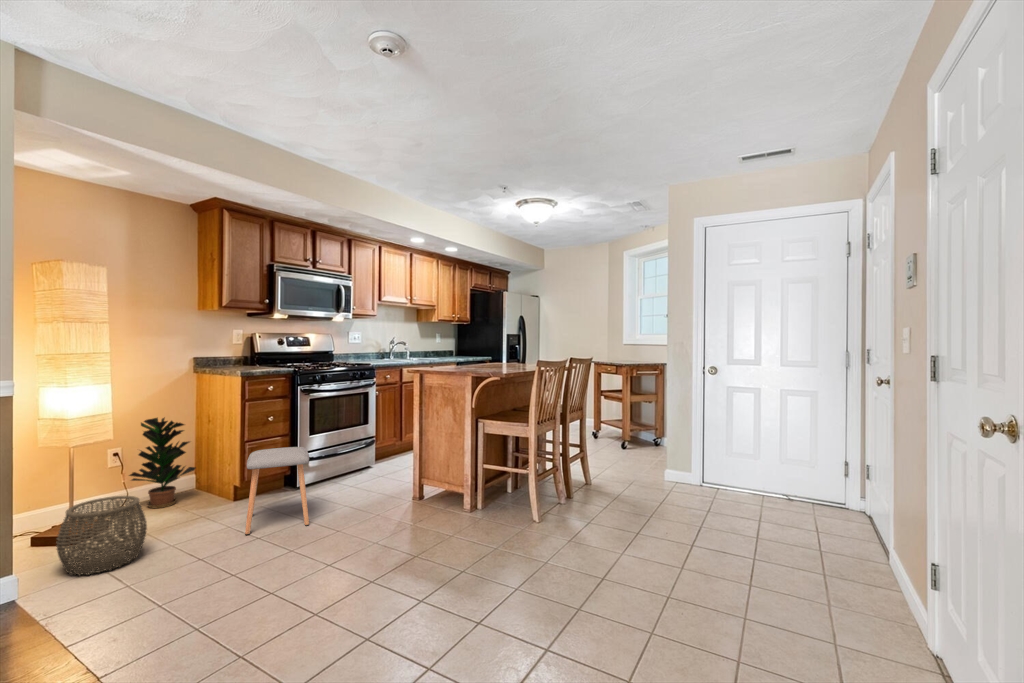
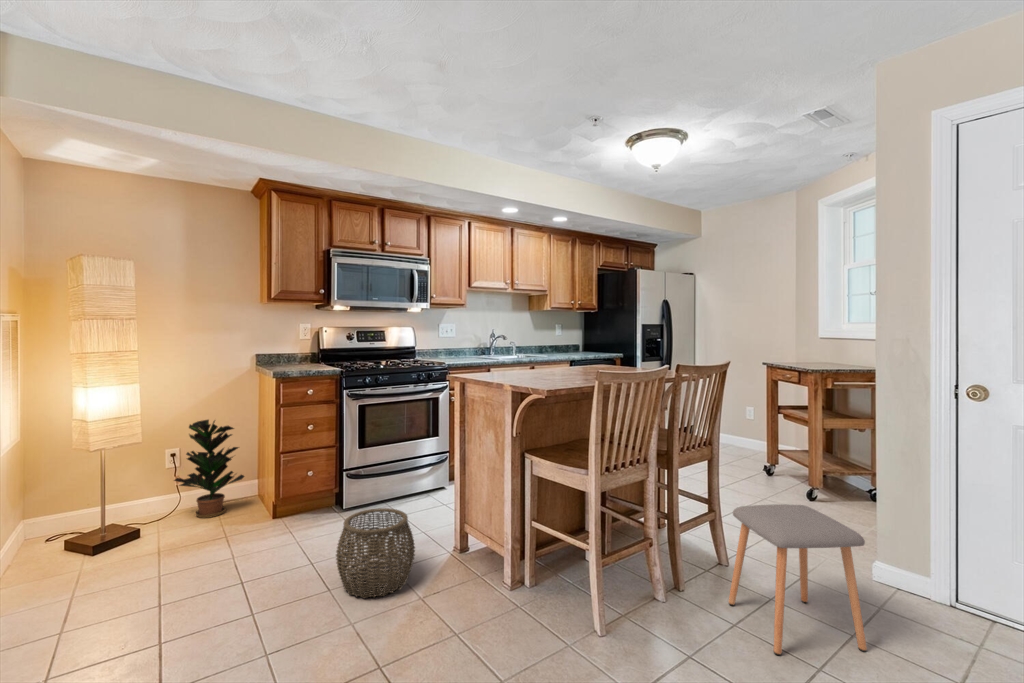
stool: present [245,447,309,535] -> present [729,504,867,655]
woven basket: present [56,496,147,575] -> present [336,508,415,598]

